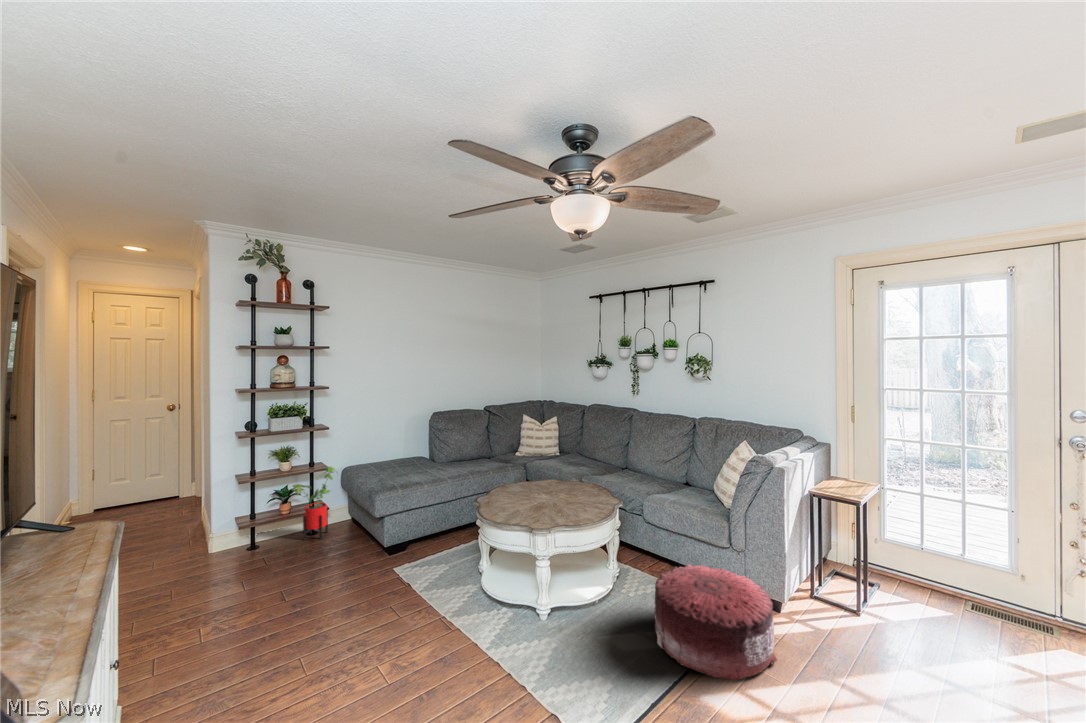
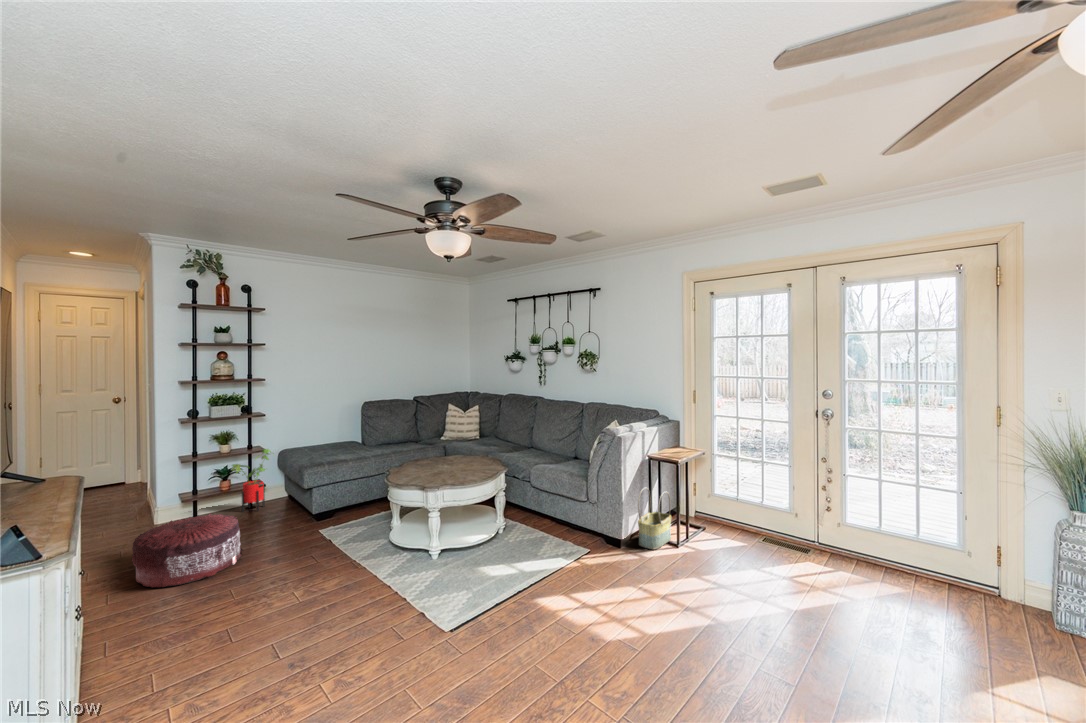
basket: none [802,533,844,618] -> present [638,488,671,549]
pouf: present [655,564,777,680] -> present [132,513,243,588]

